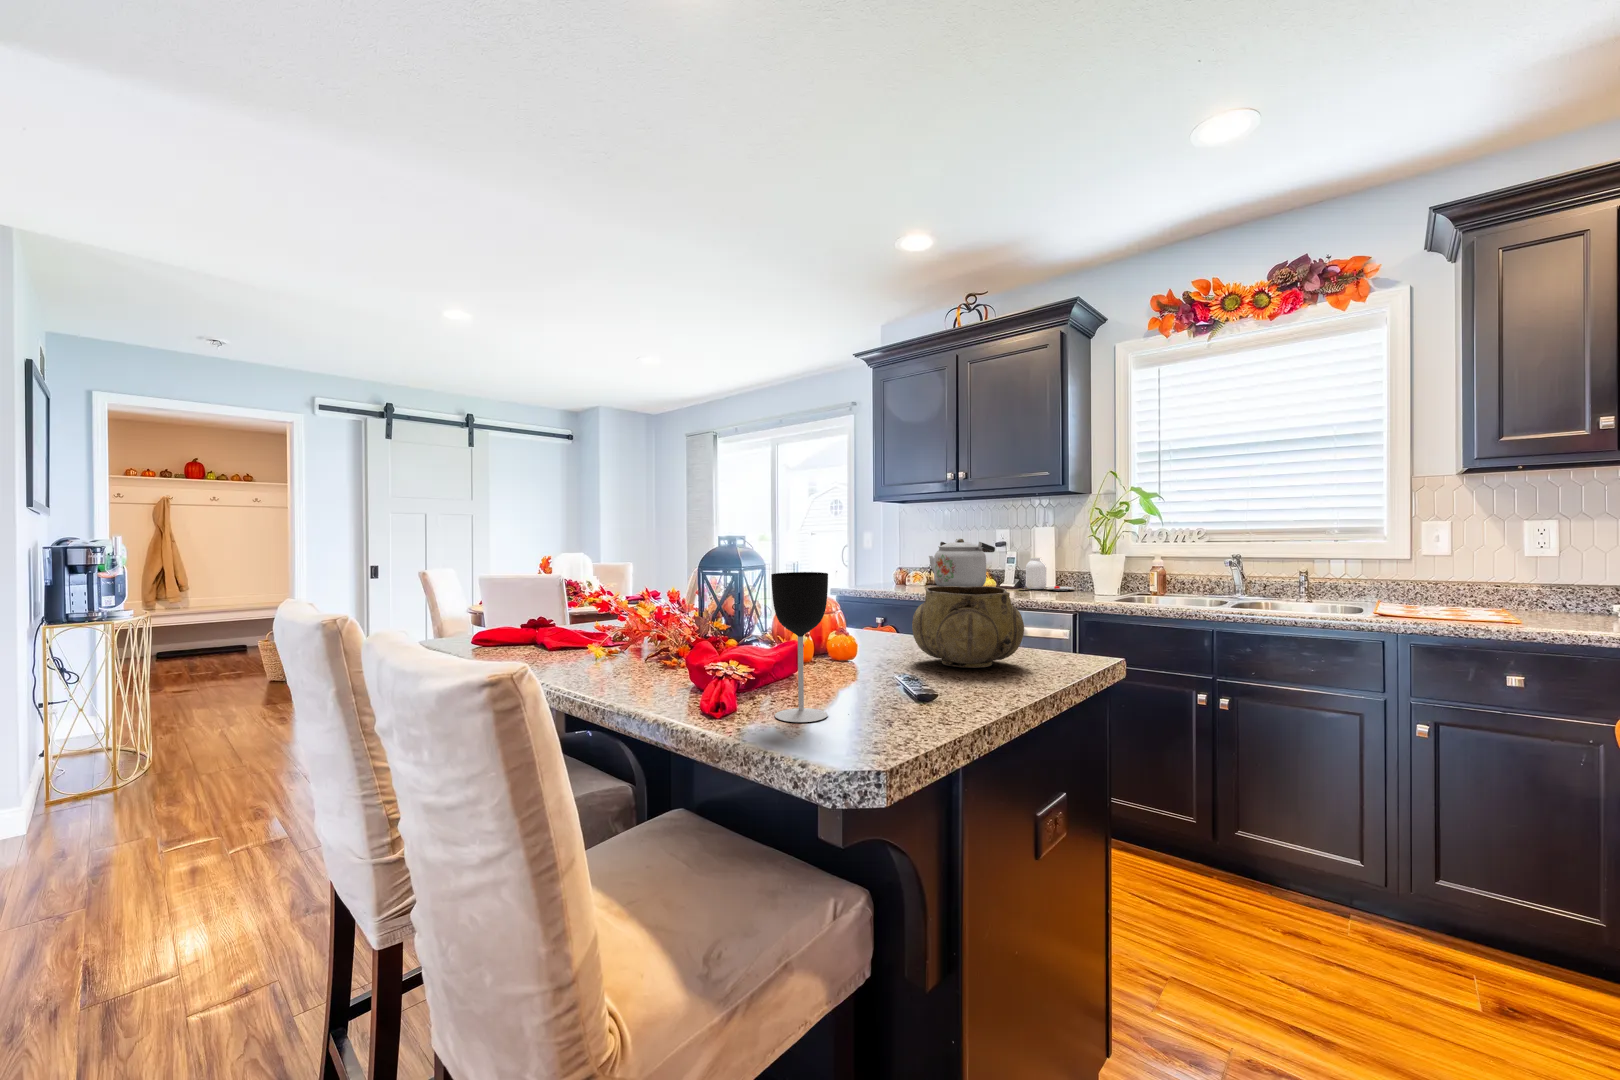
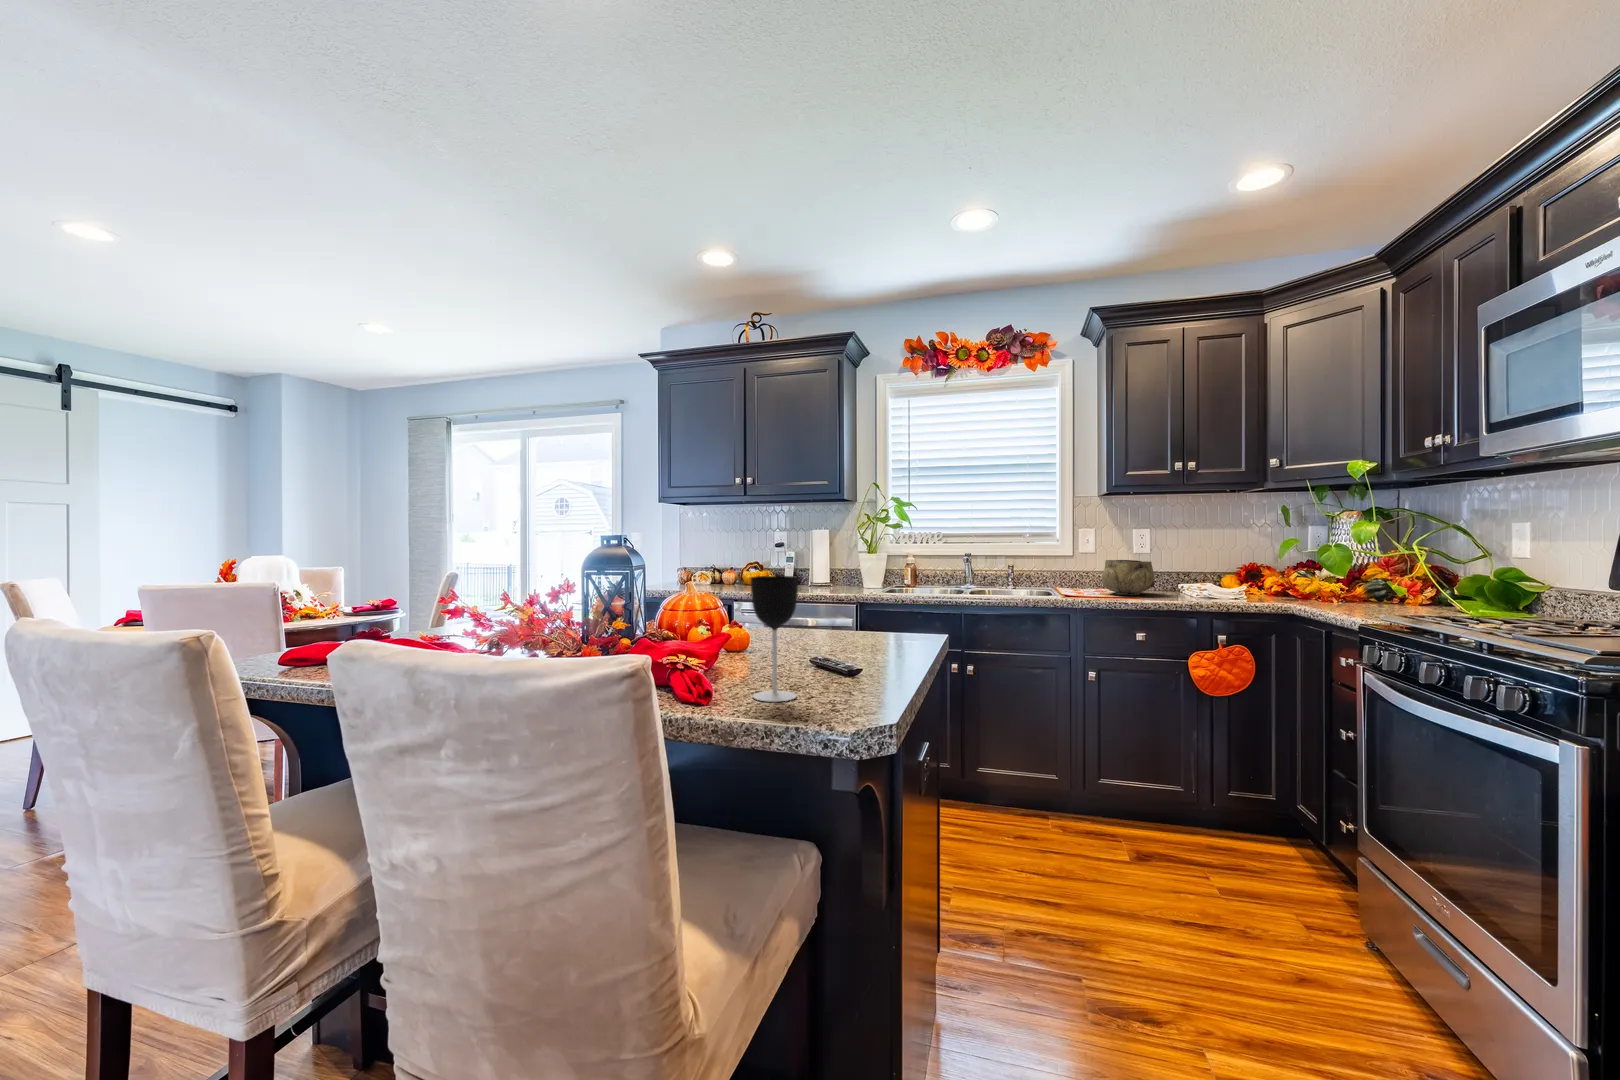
kettle: present [929,539,995,587] -> none [715,539,775,586]
jar: present [1019,557,1074,591] -> none [797,556,843,585]
decorative bowl: present [912,586,1024,668] -> present [1101,560,1155,595]

